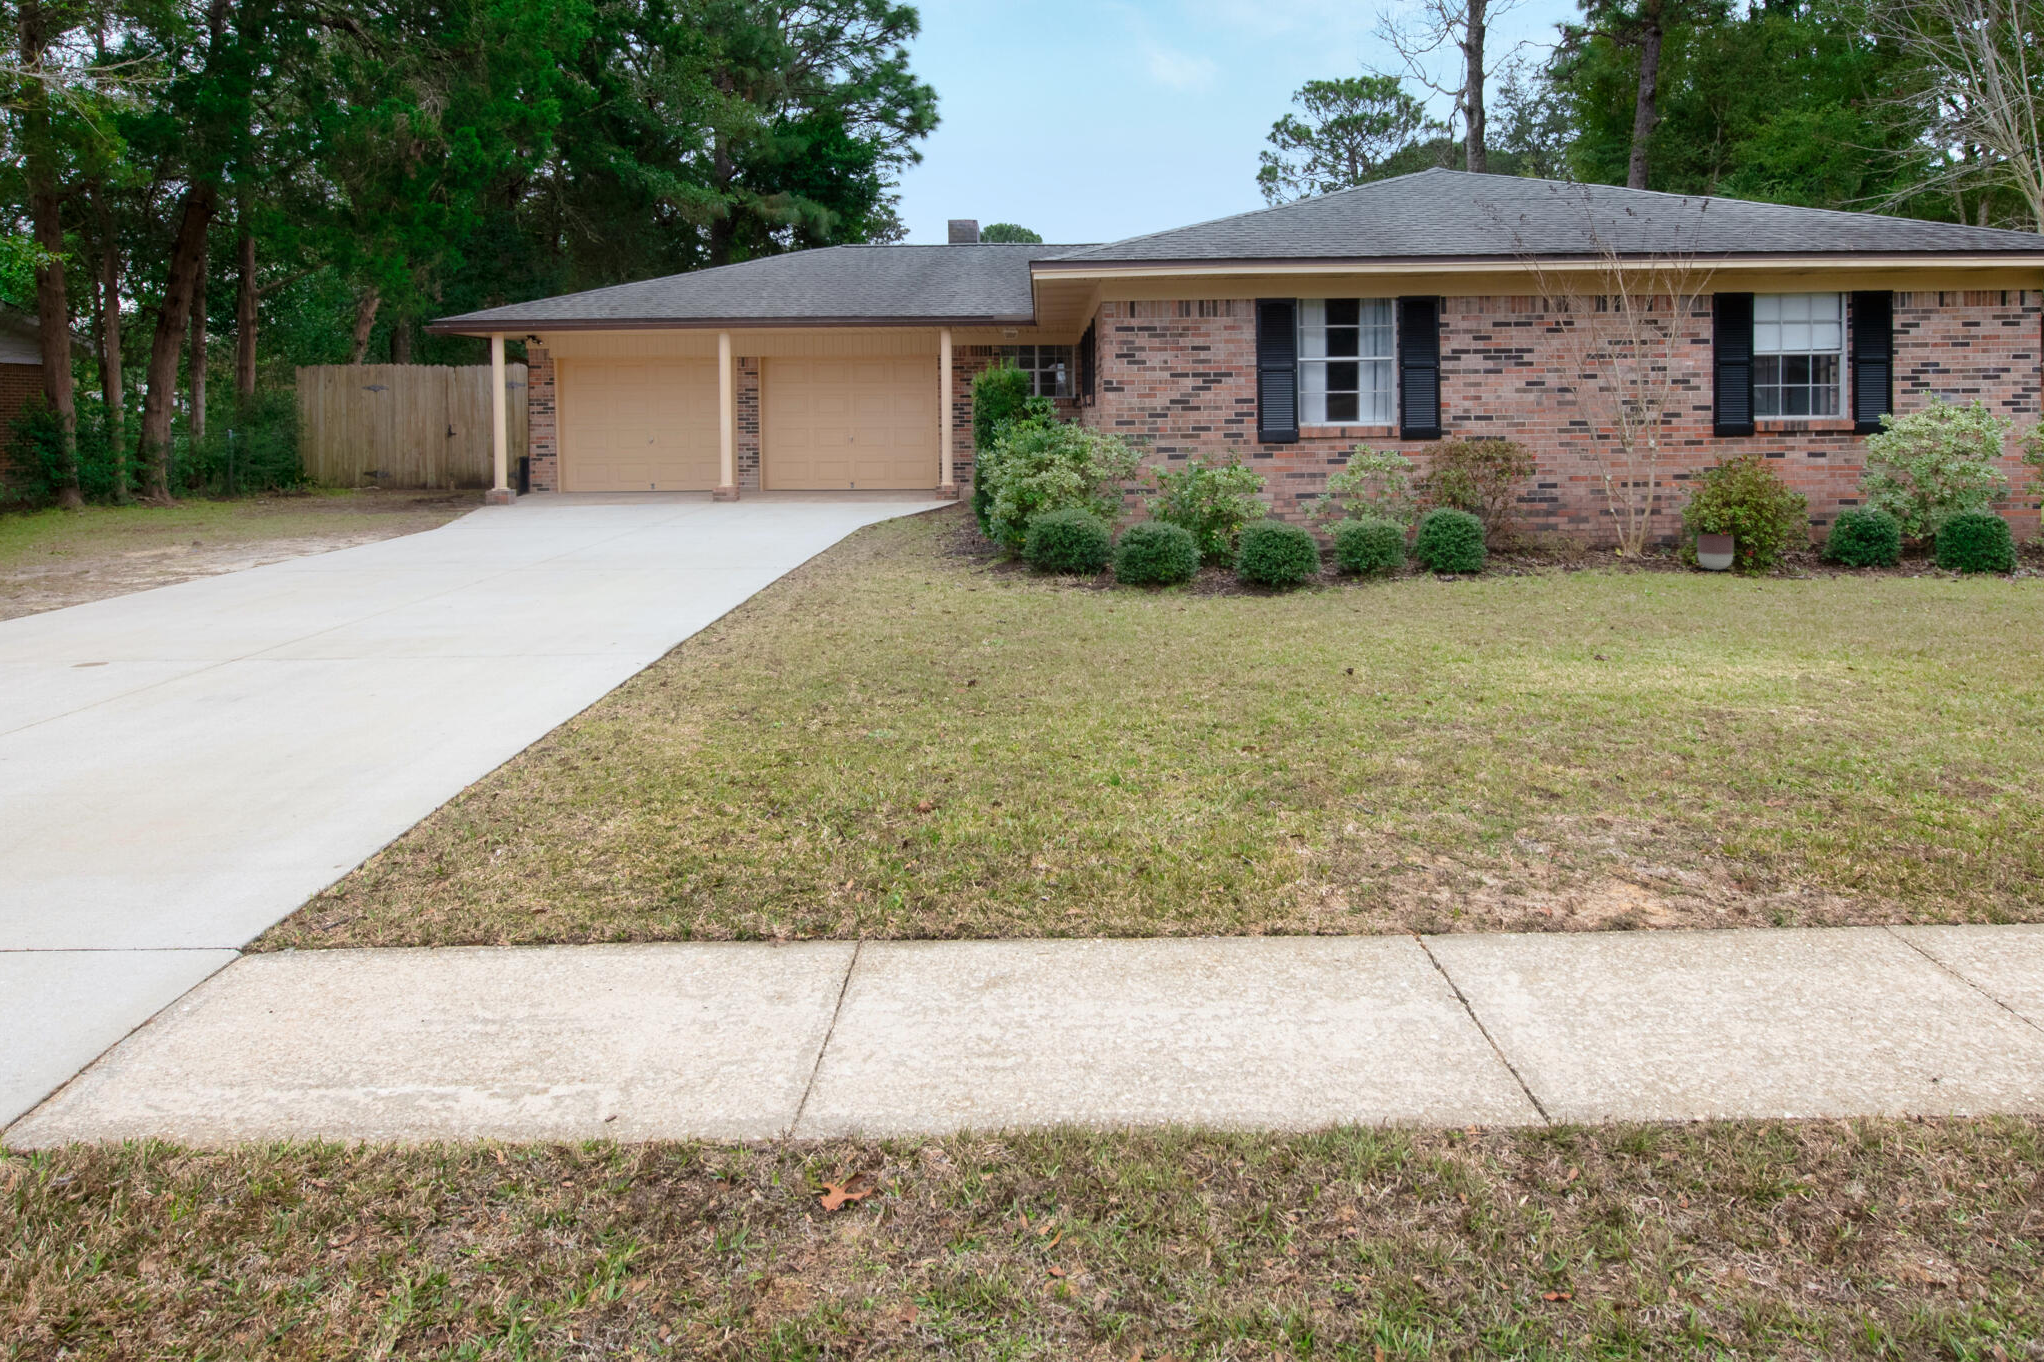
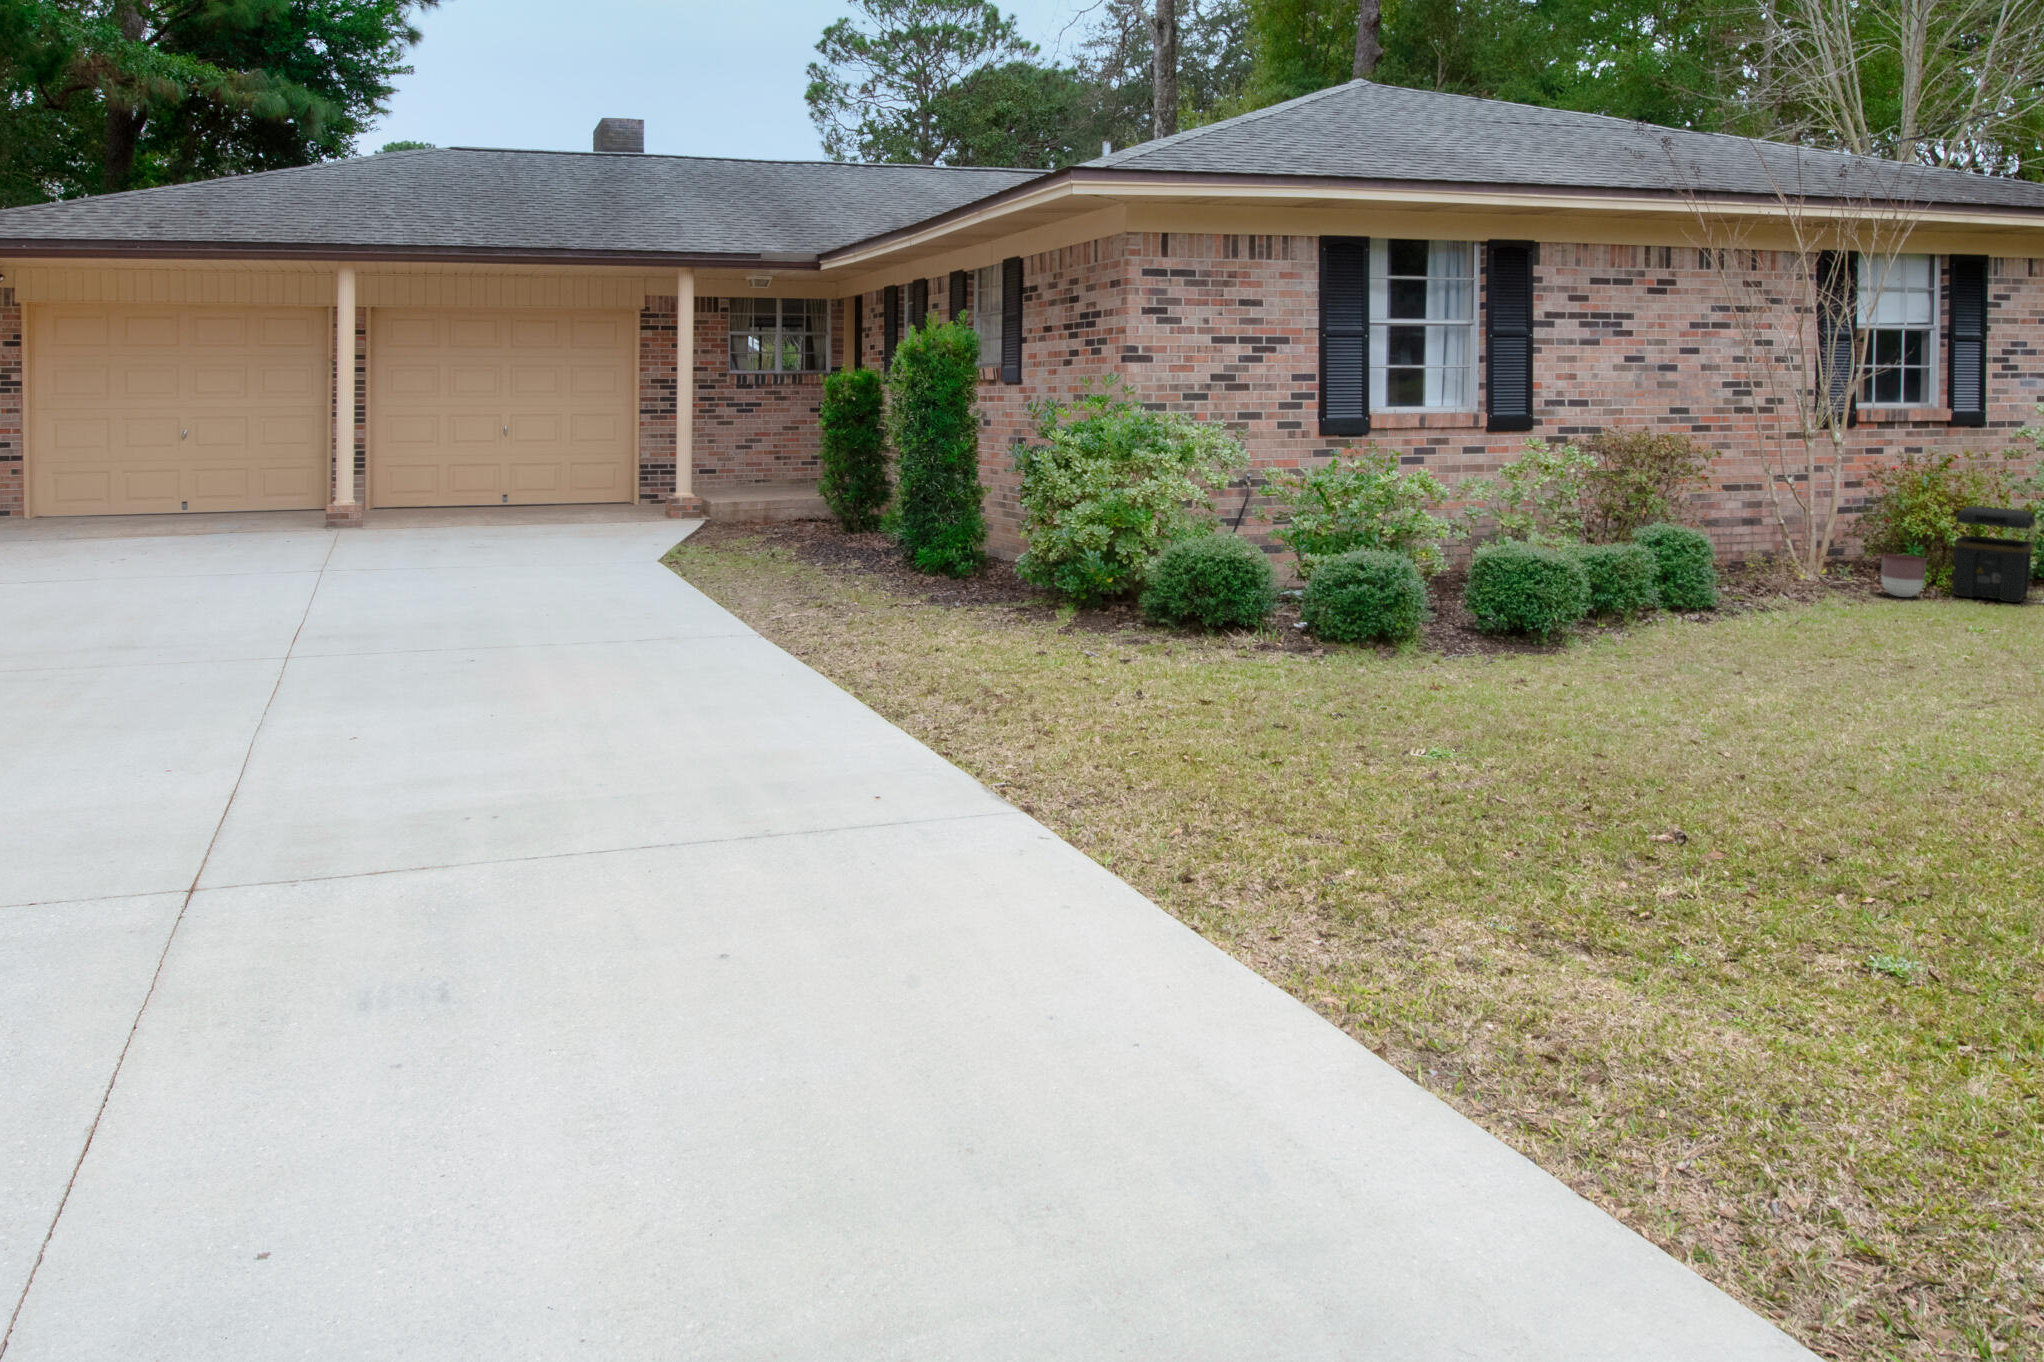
toolbox: none [1763,495,1839,574] -> present [1952,506,2035,602]

